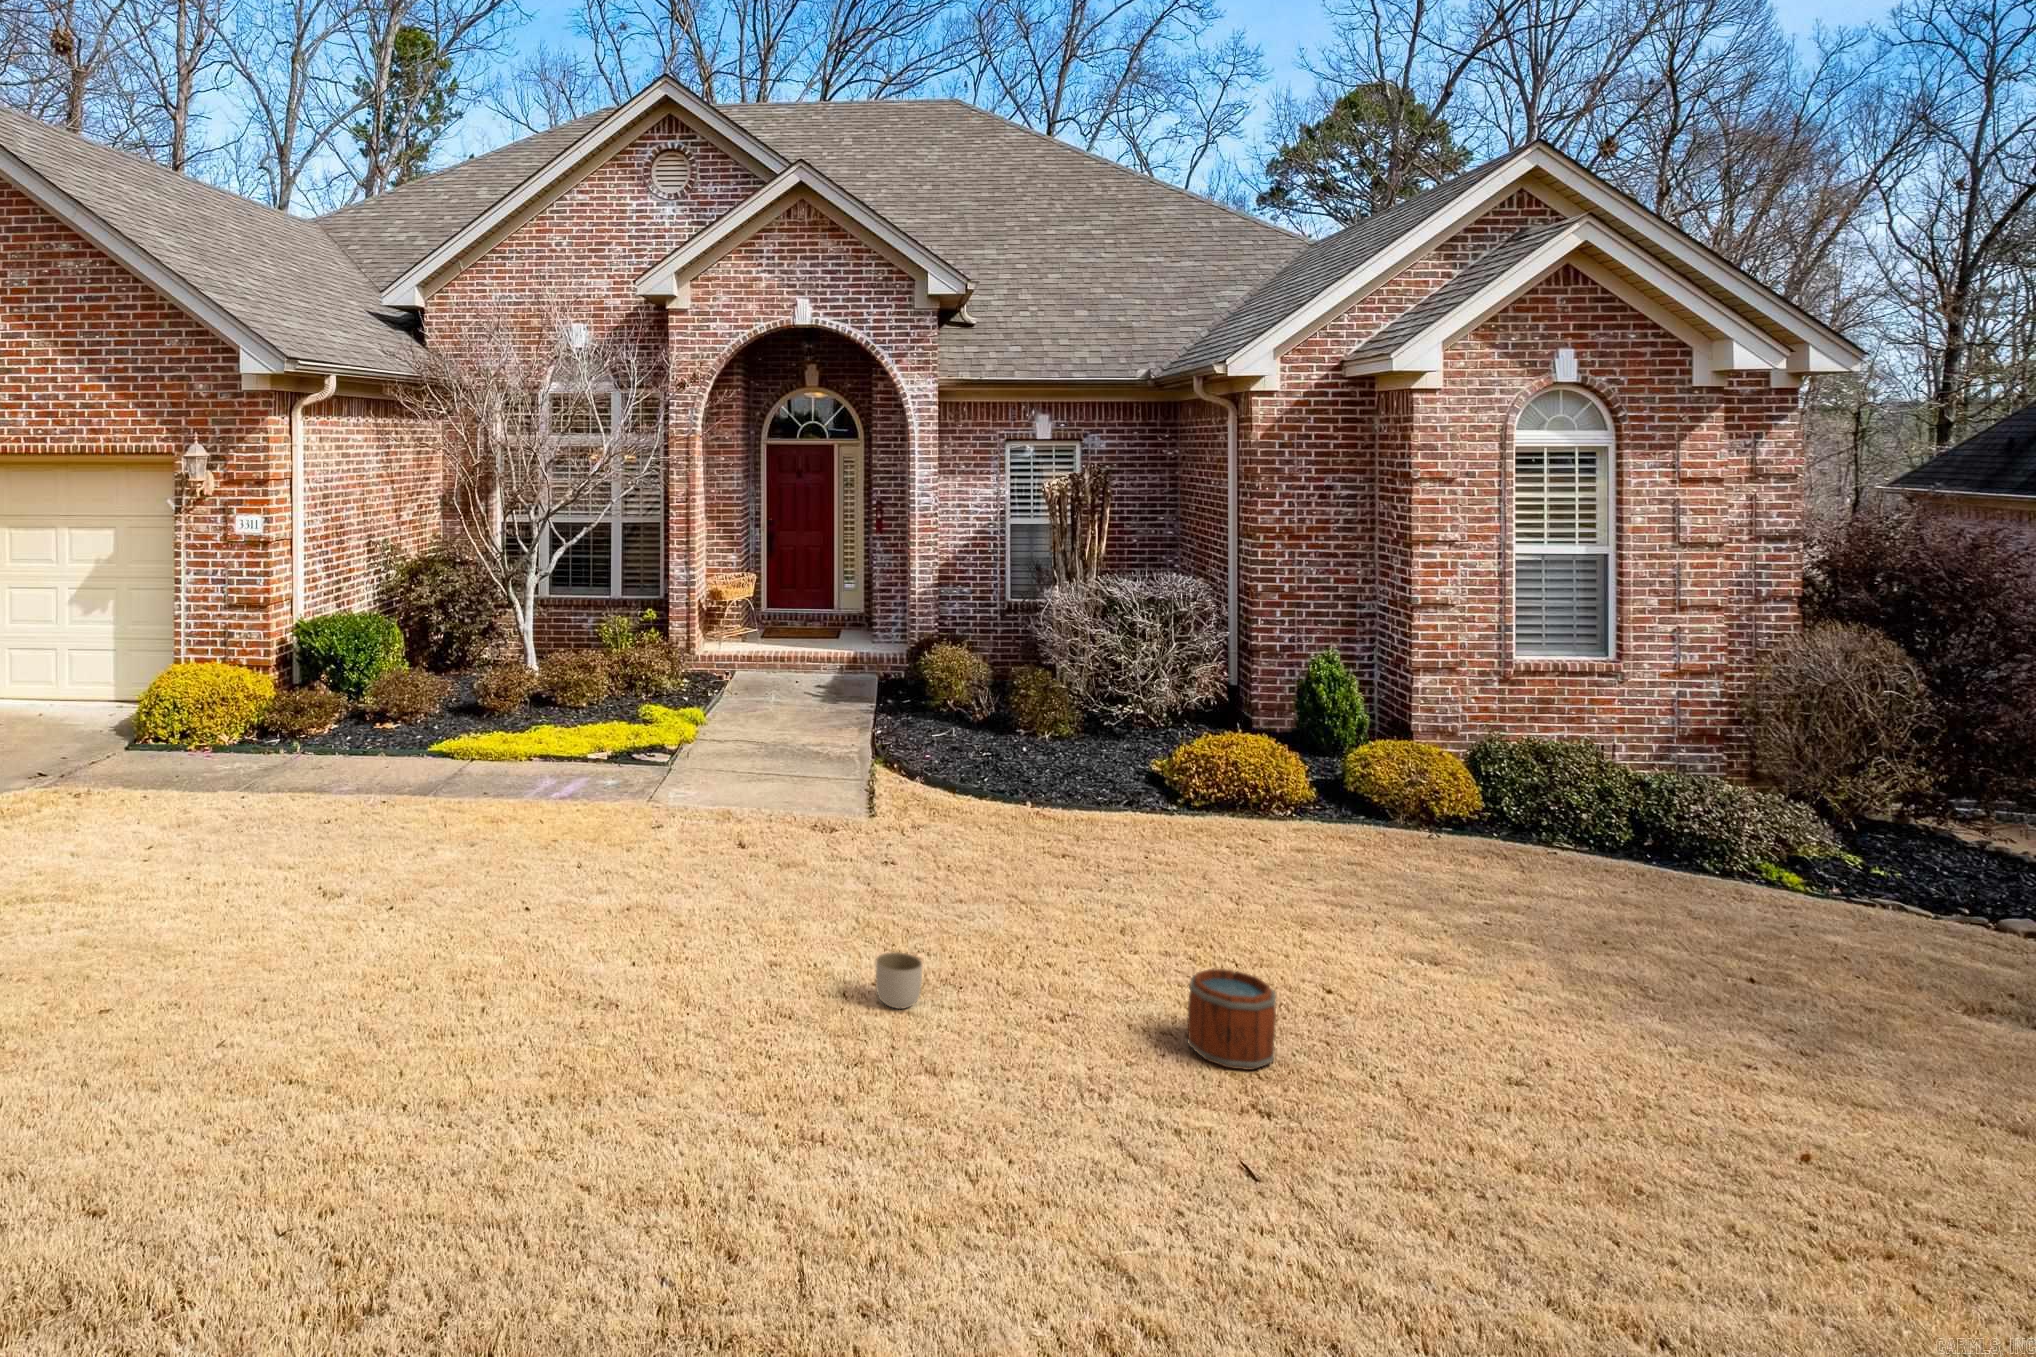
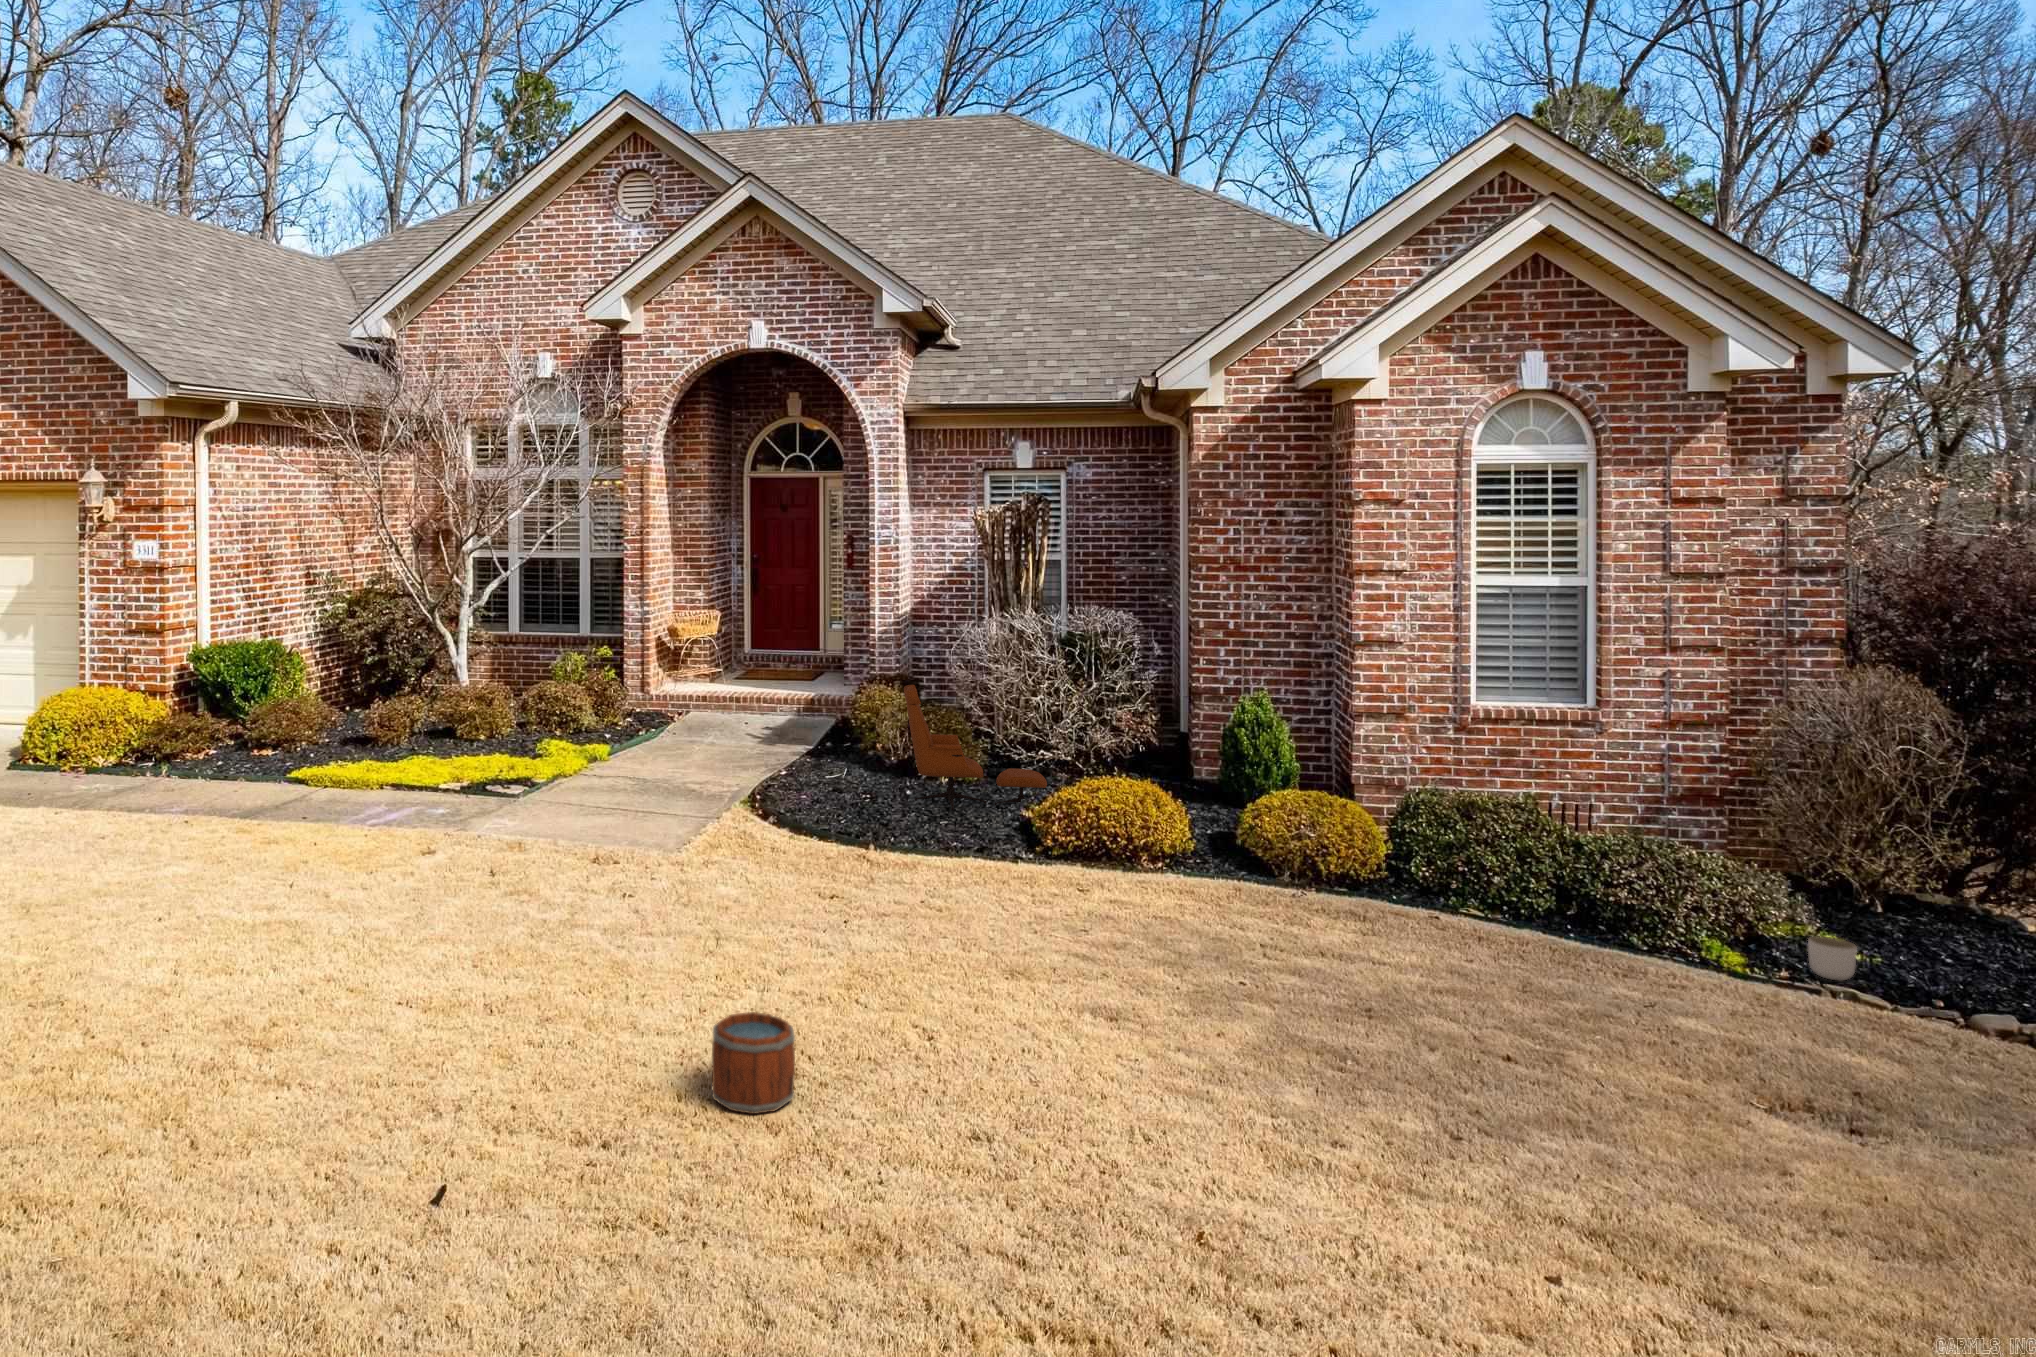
lounge chair: none [1015,645,1143,758] -> present [904,685,1047,810]
planter: present [876,952,922,1009] -> present [1808,936,1857,980]

